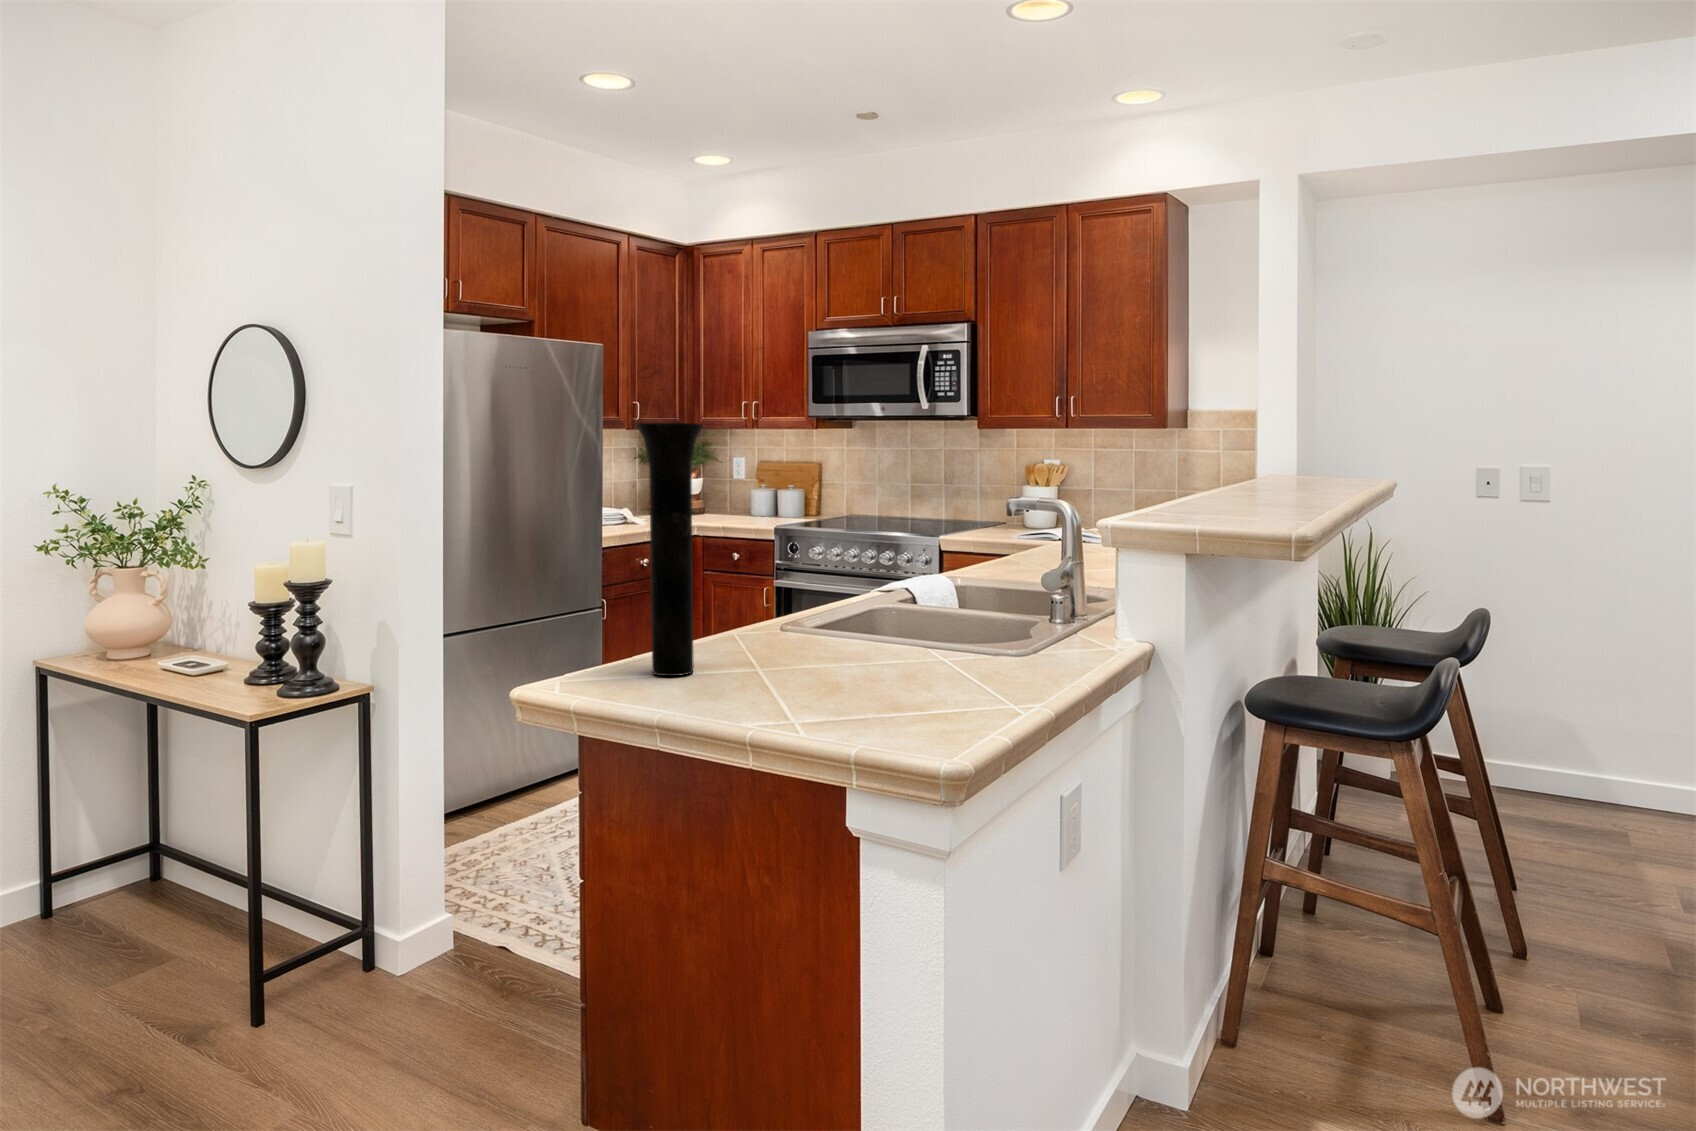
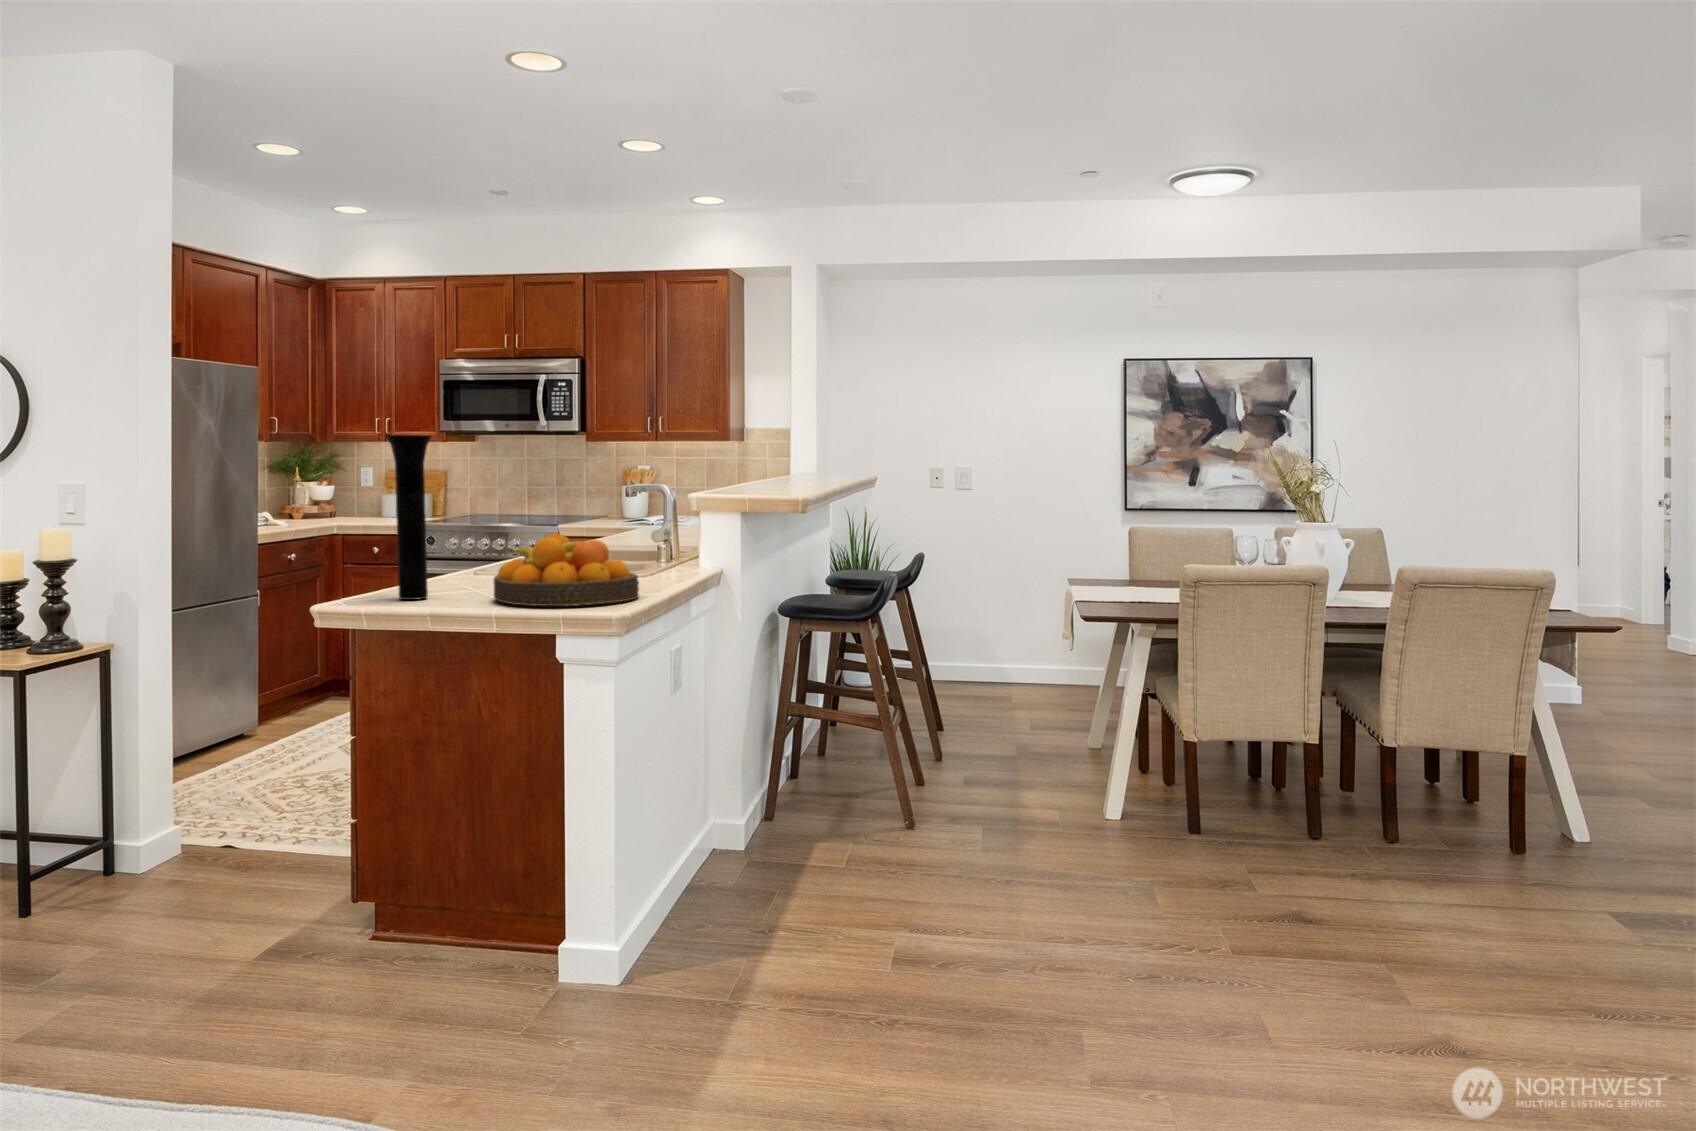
fruit bowl: none [781,579,1013,713] -> present [494,533,639,606]

